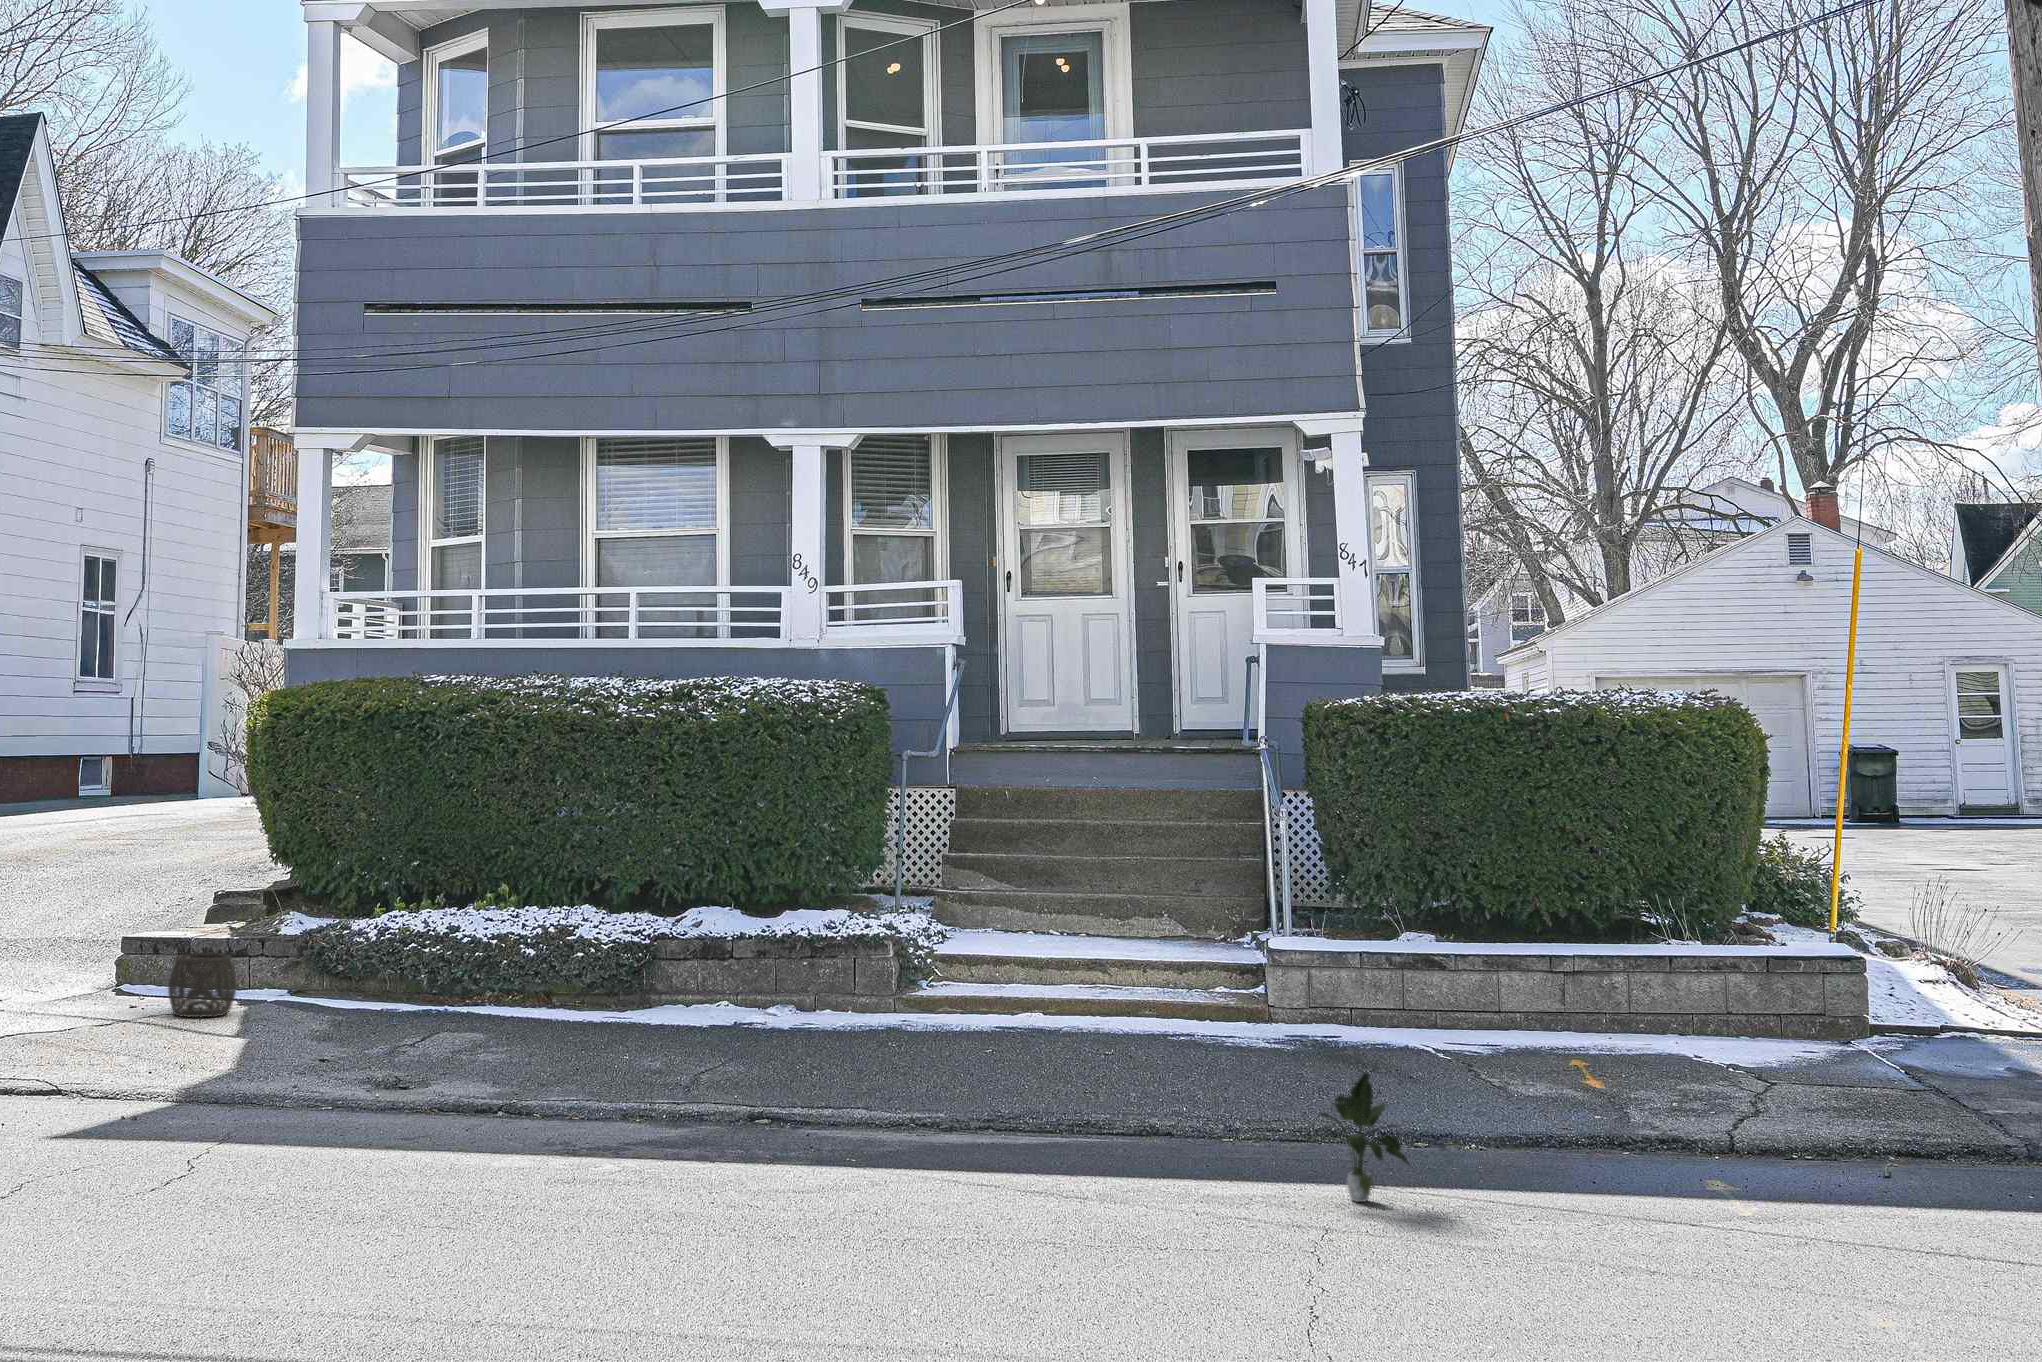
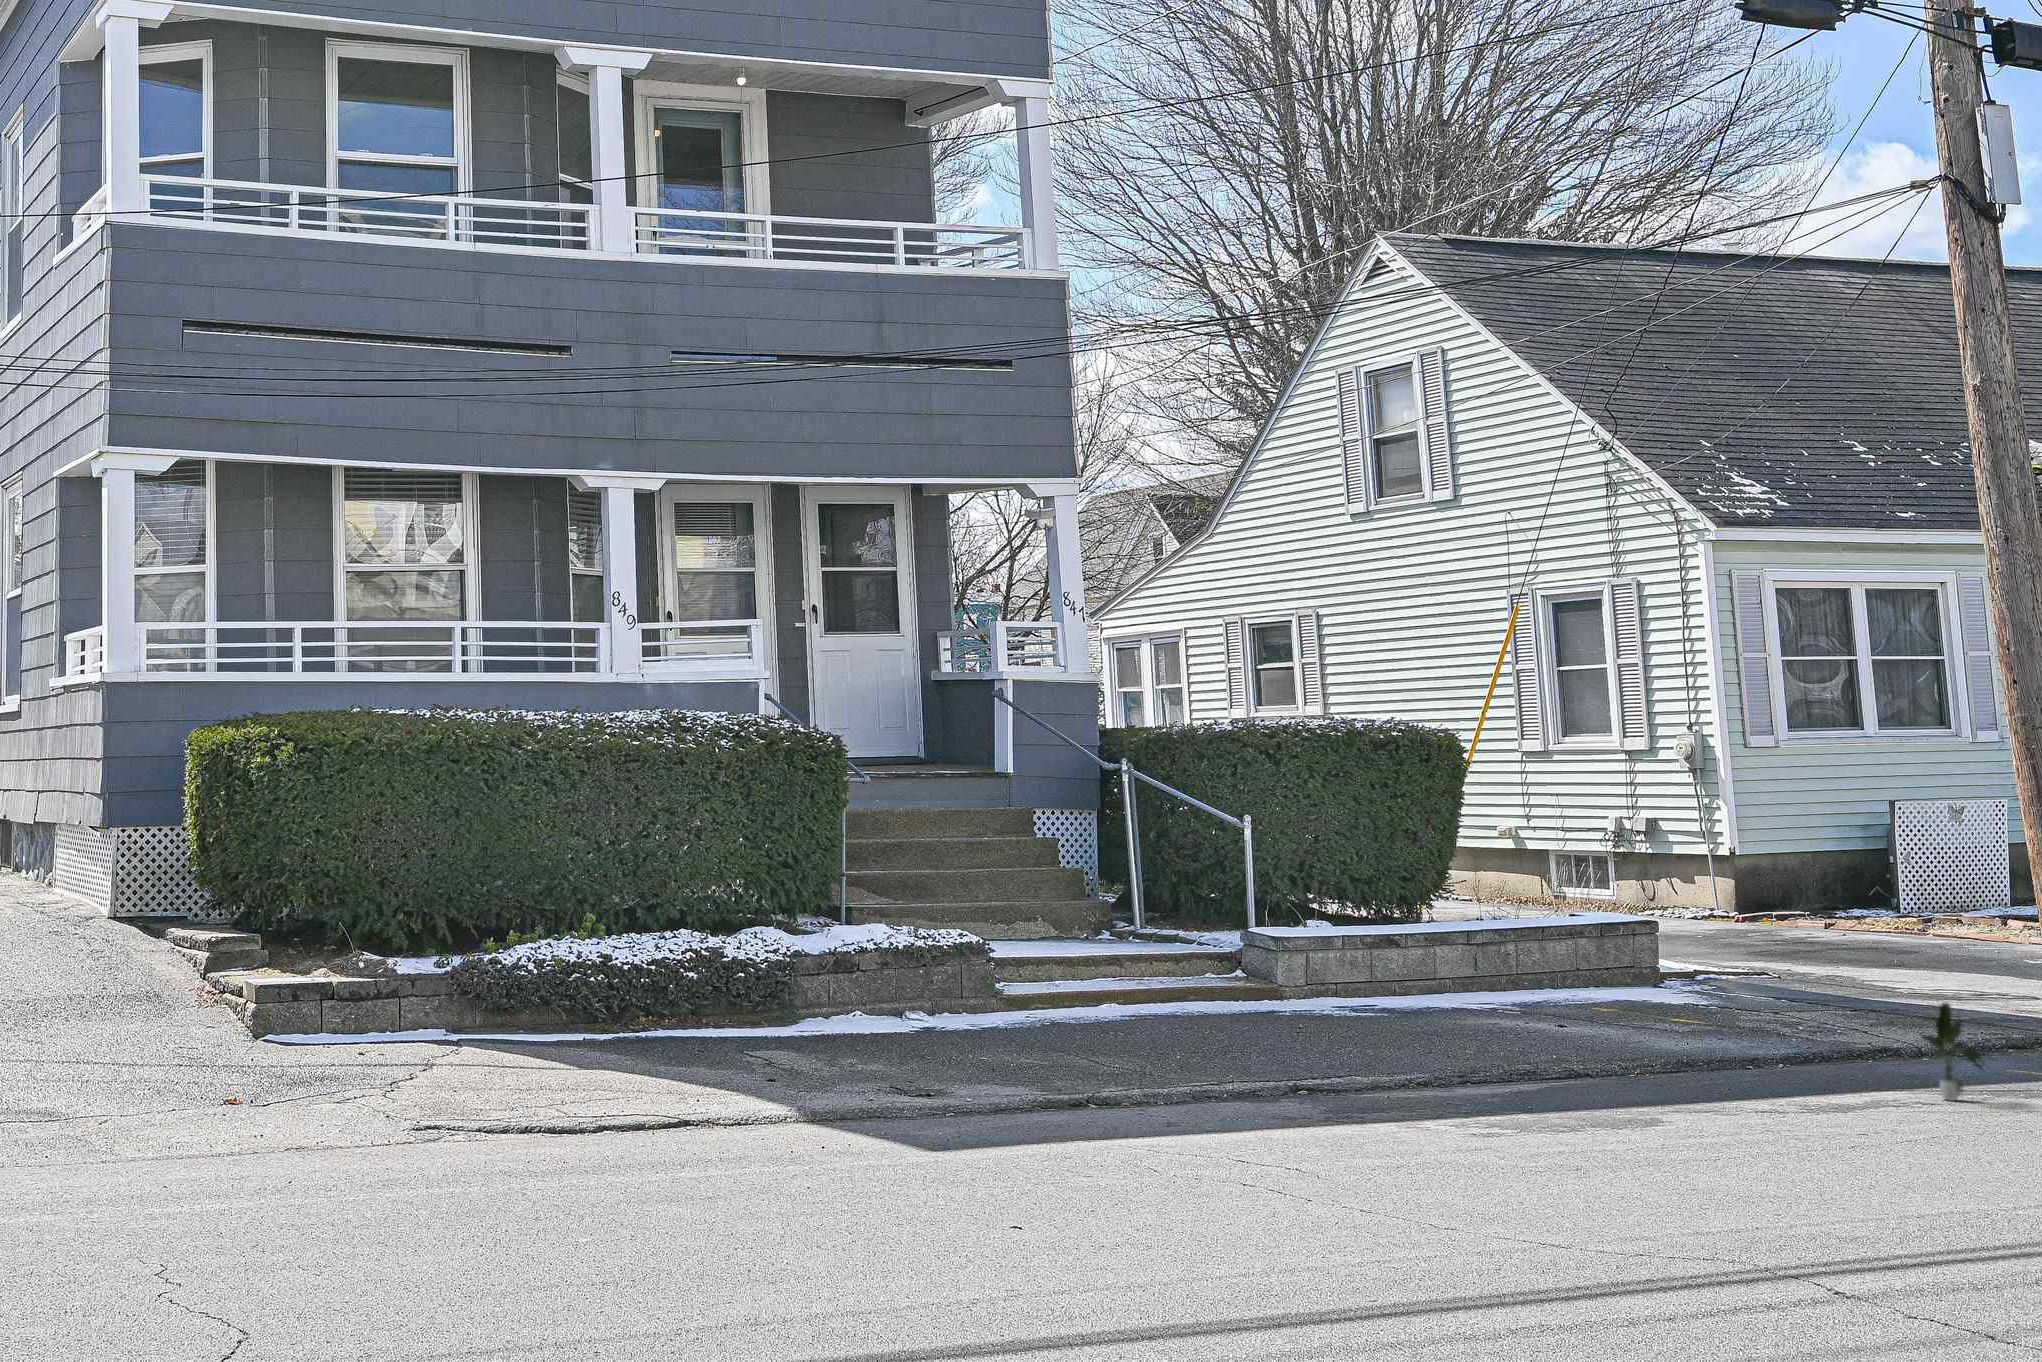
woven basket: present [168,953,236,1018] -> none [538,990,606,1056]

